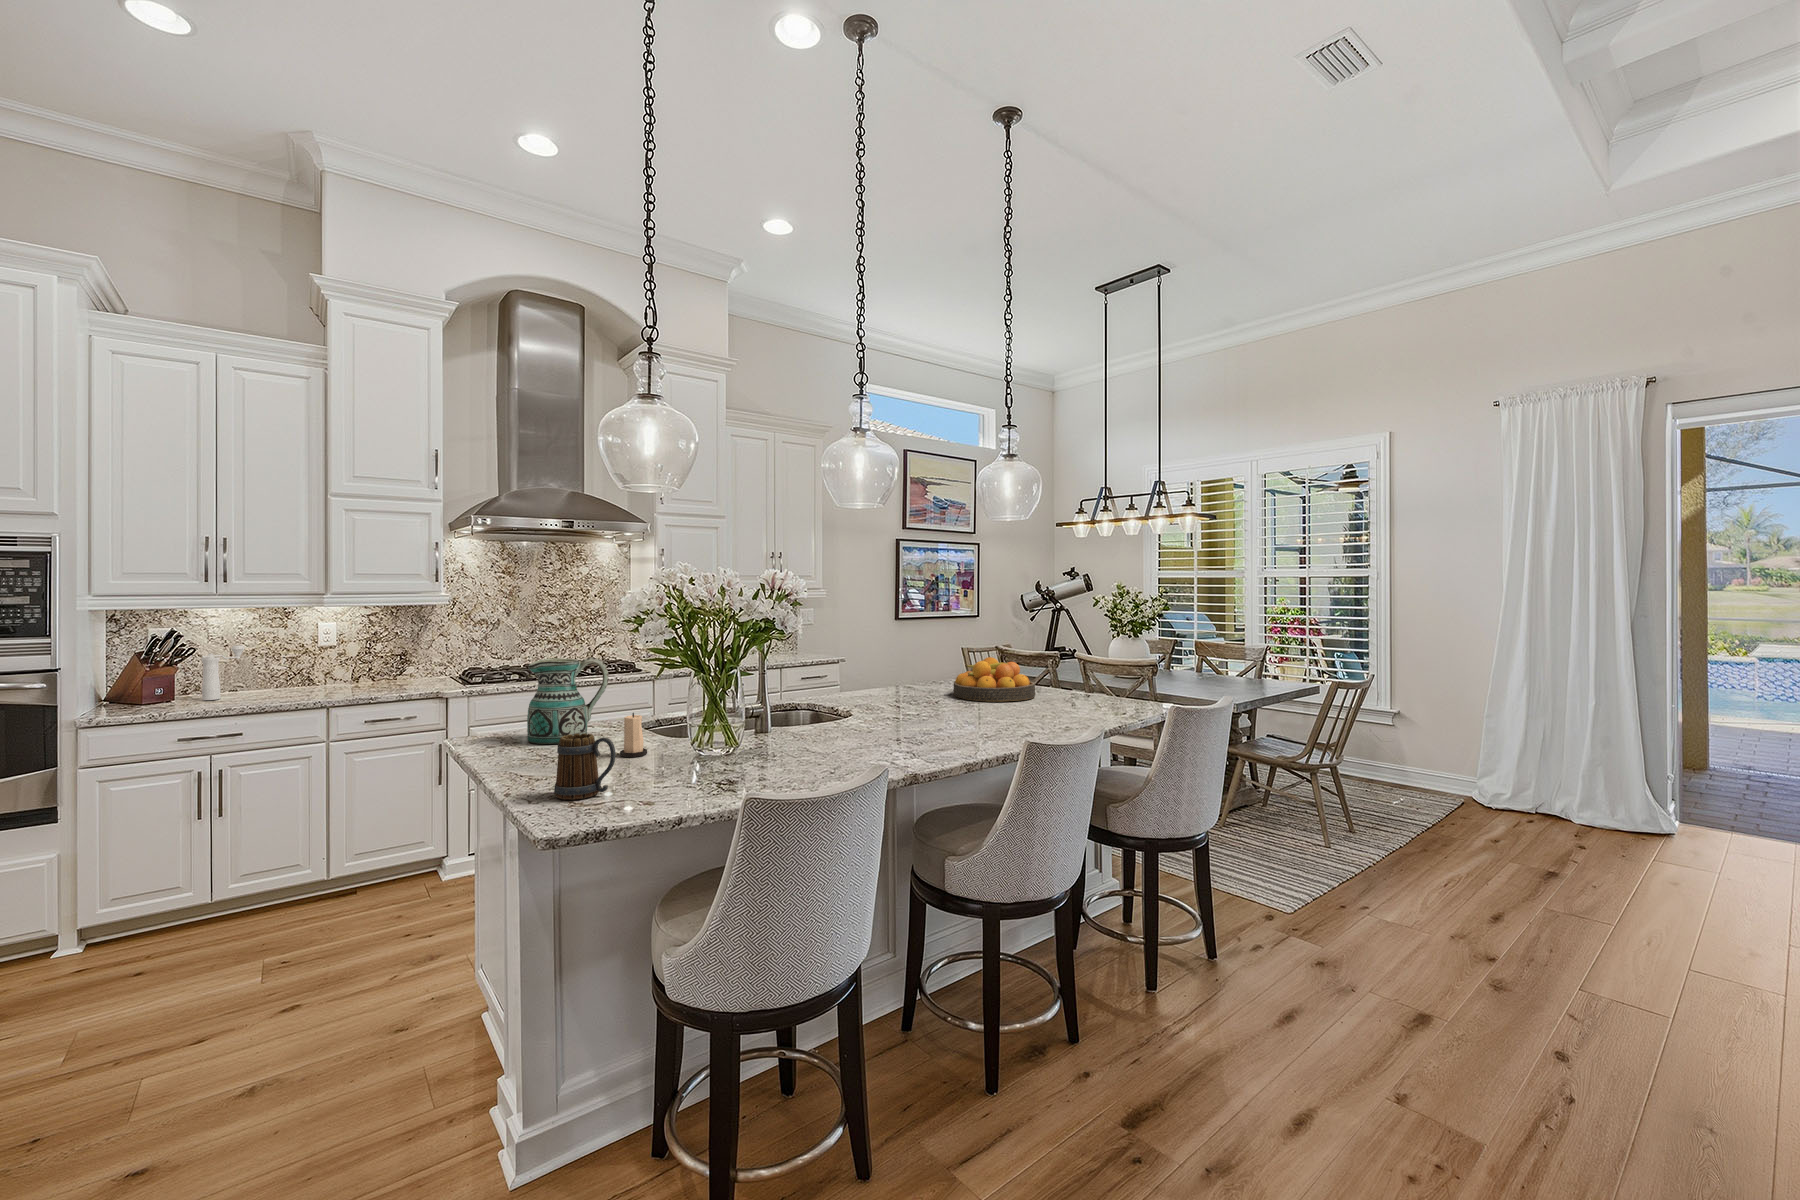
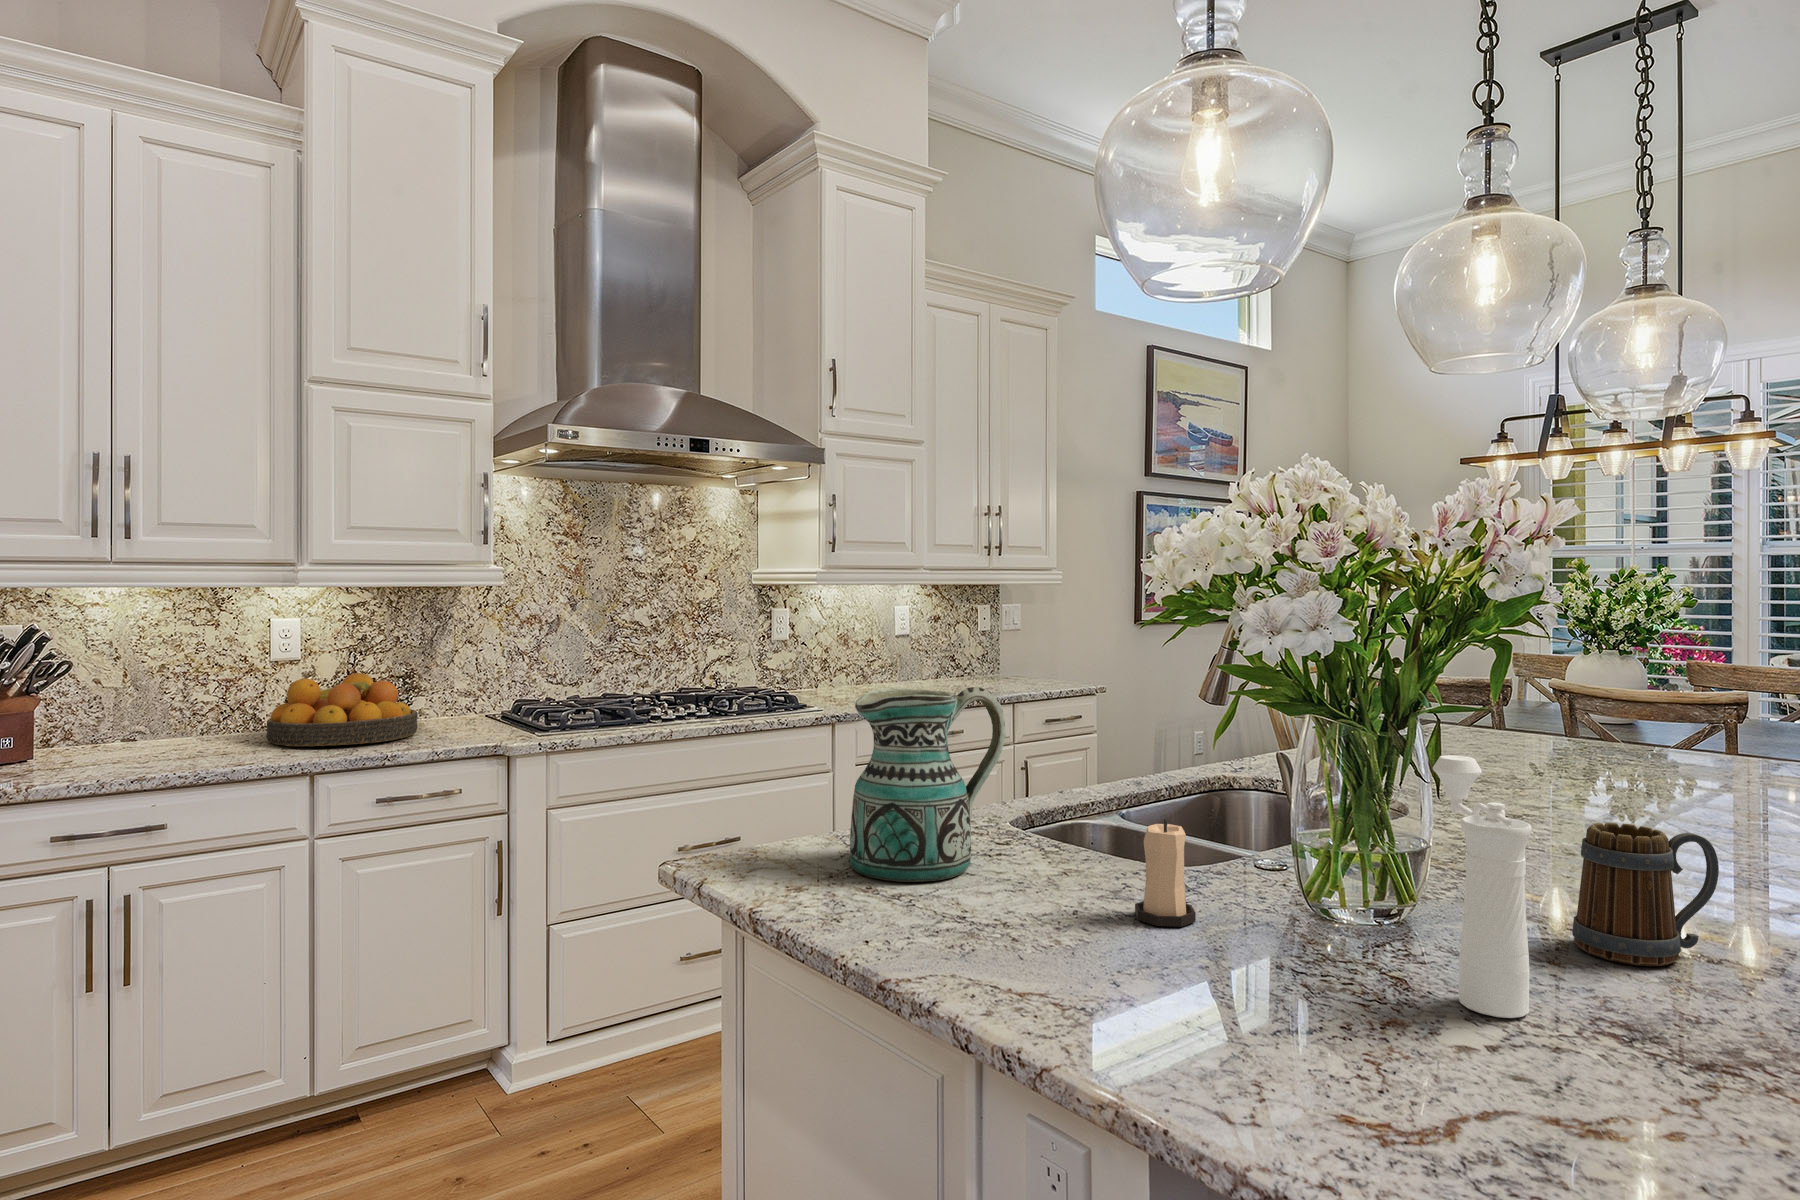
pepper mill: present [201,645,245,700] -> present [1433,755,1532,1018]
fruit bowl: present [953,657,1035,702] -> present [266,673,418,746]
mug: present [554,733,616,800] -> present [1572,823,1719,966]

